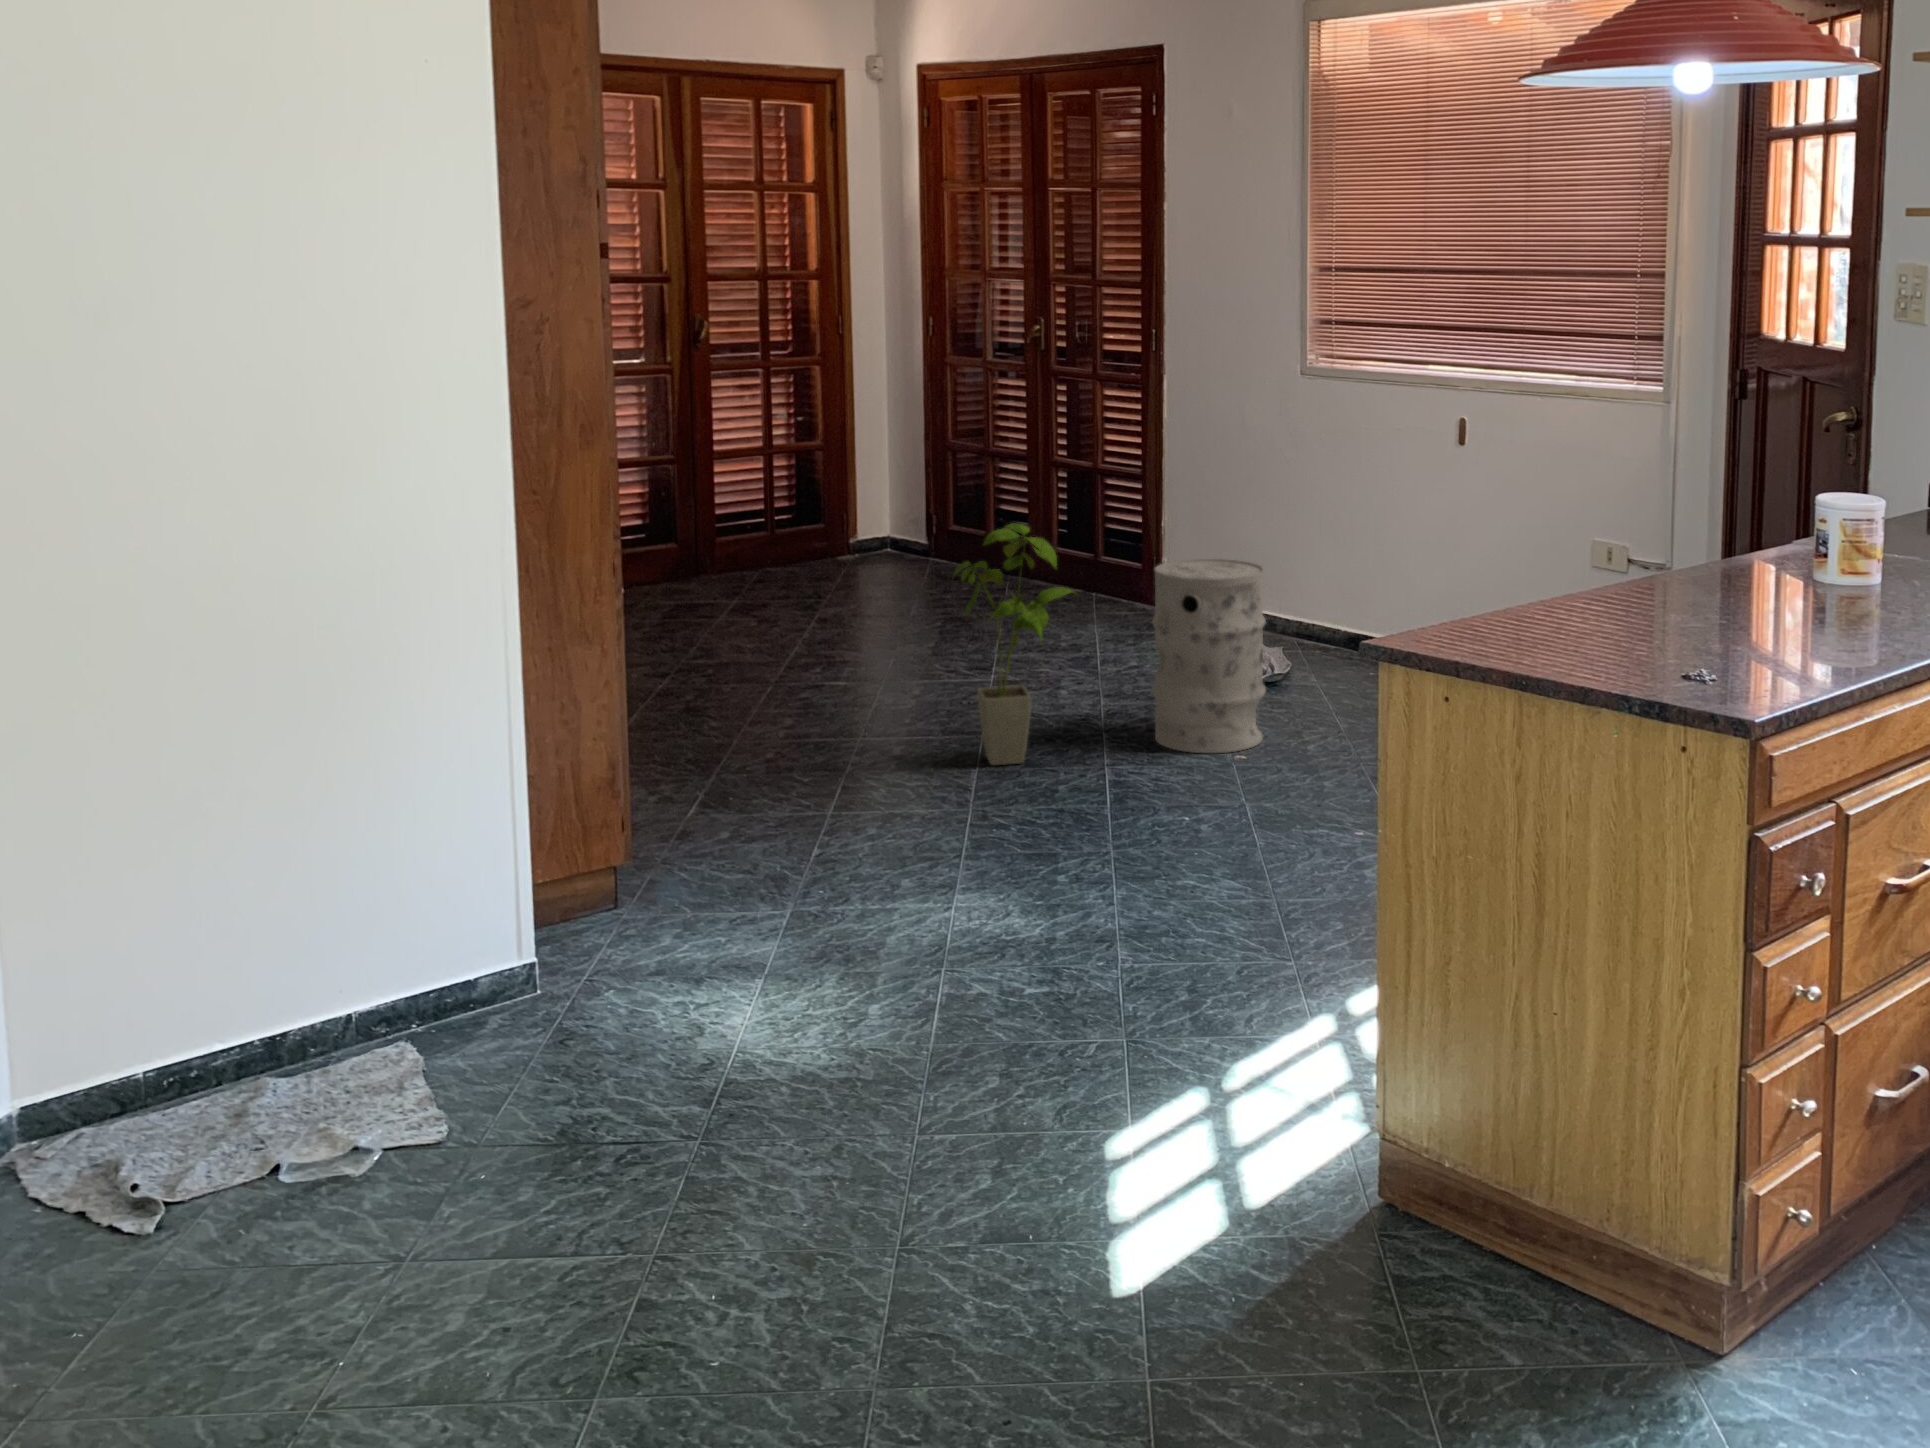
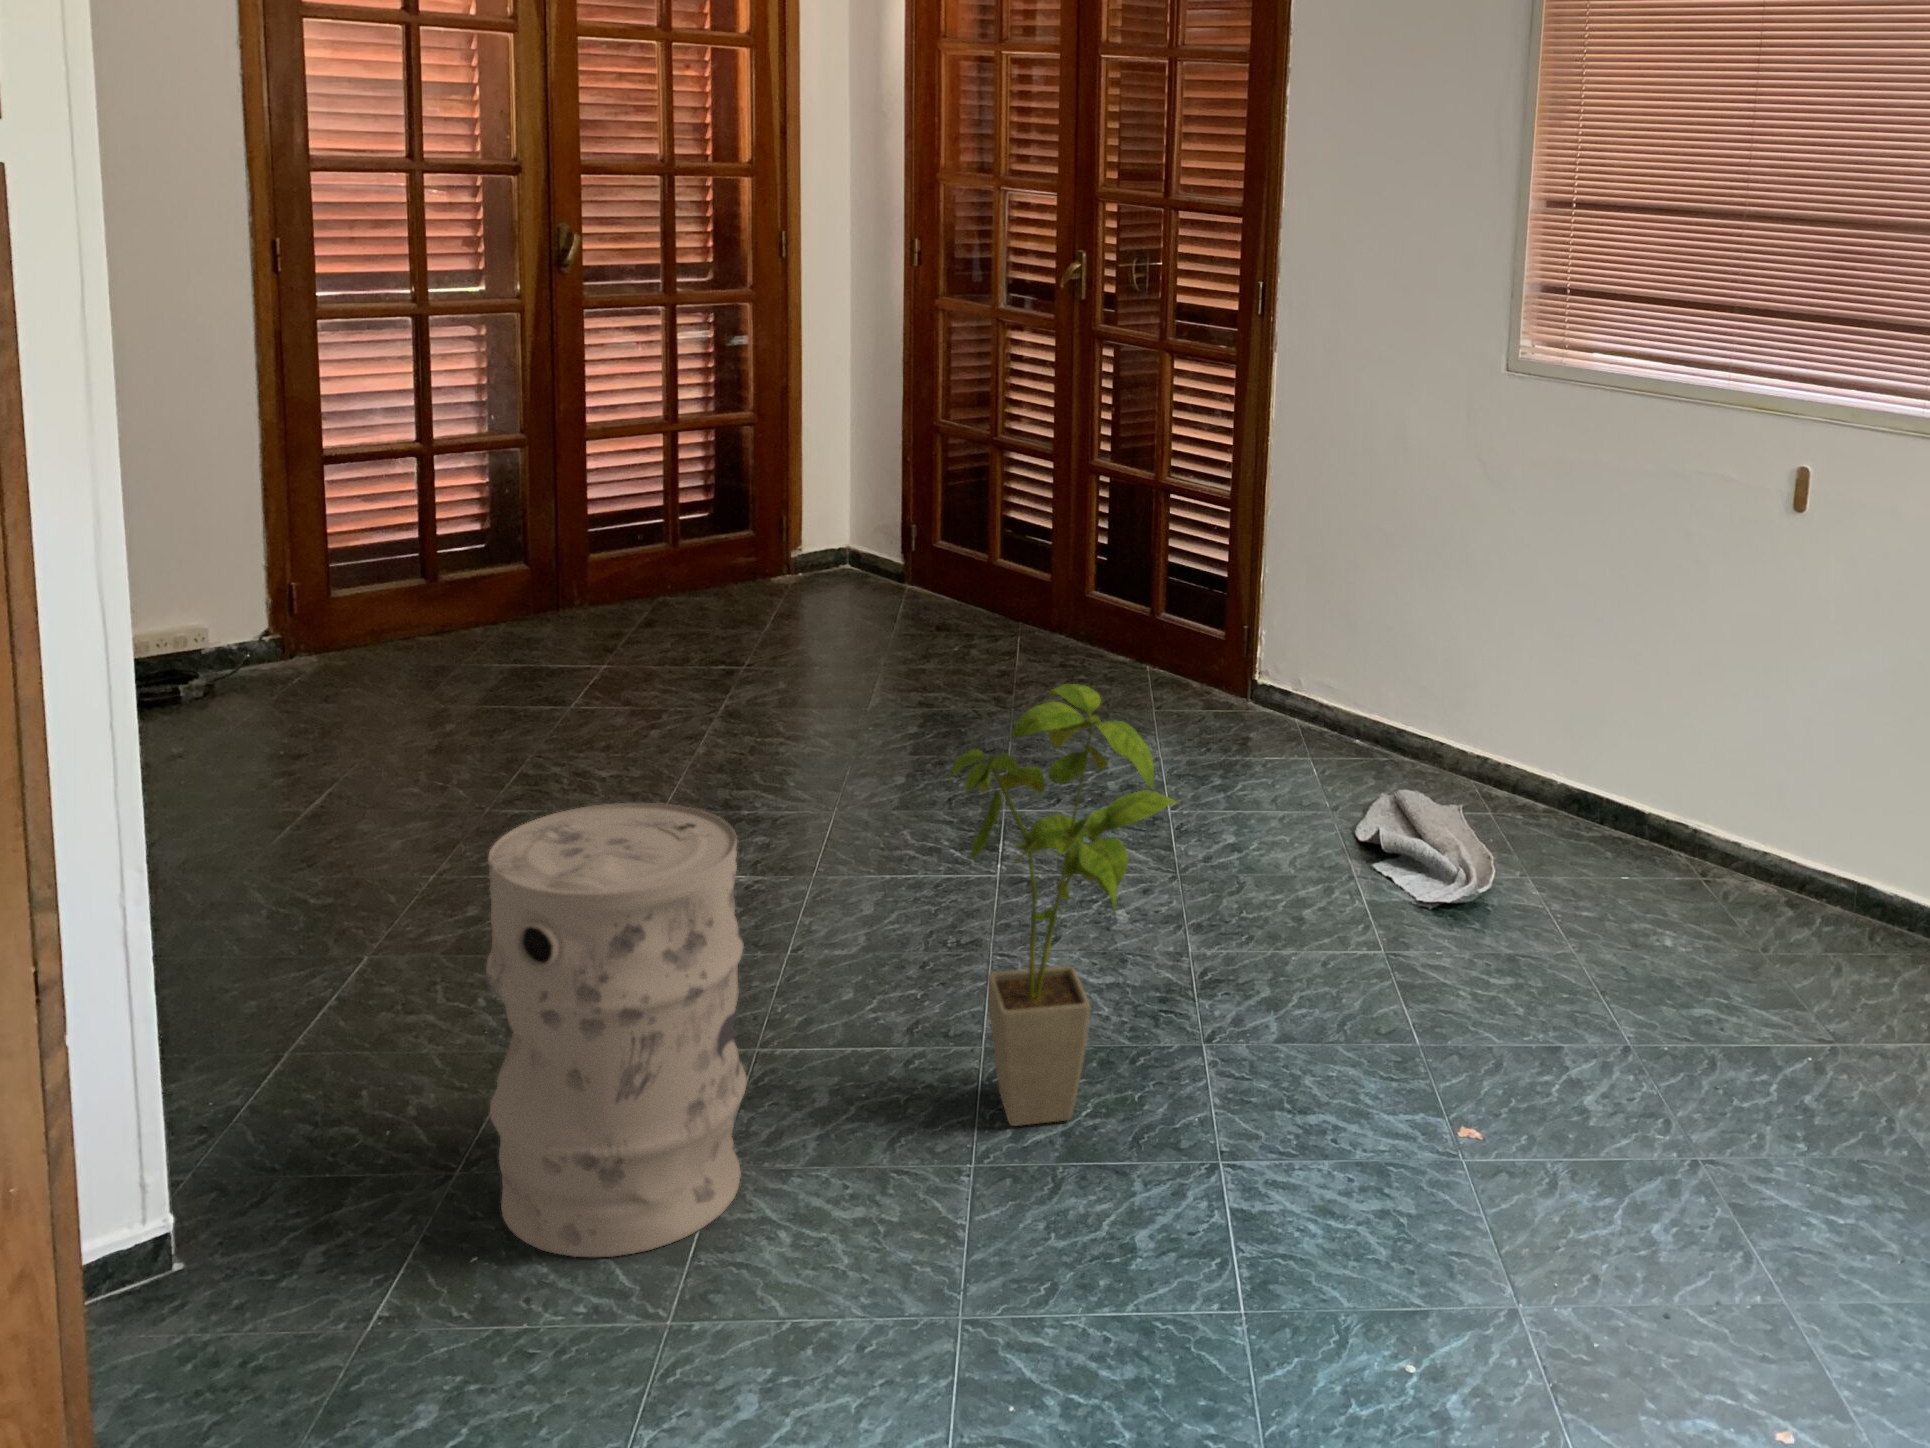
trash can: present [1152,559,1266,753] -> present [486,803,747,1257]

